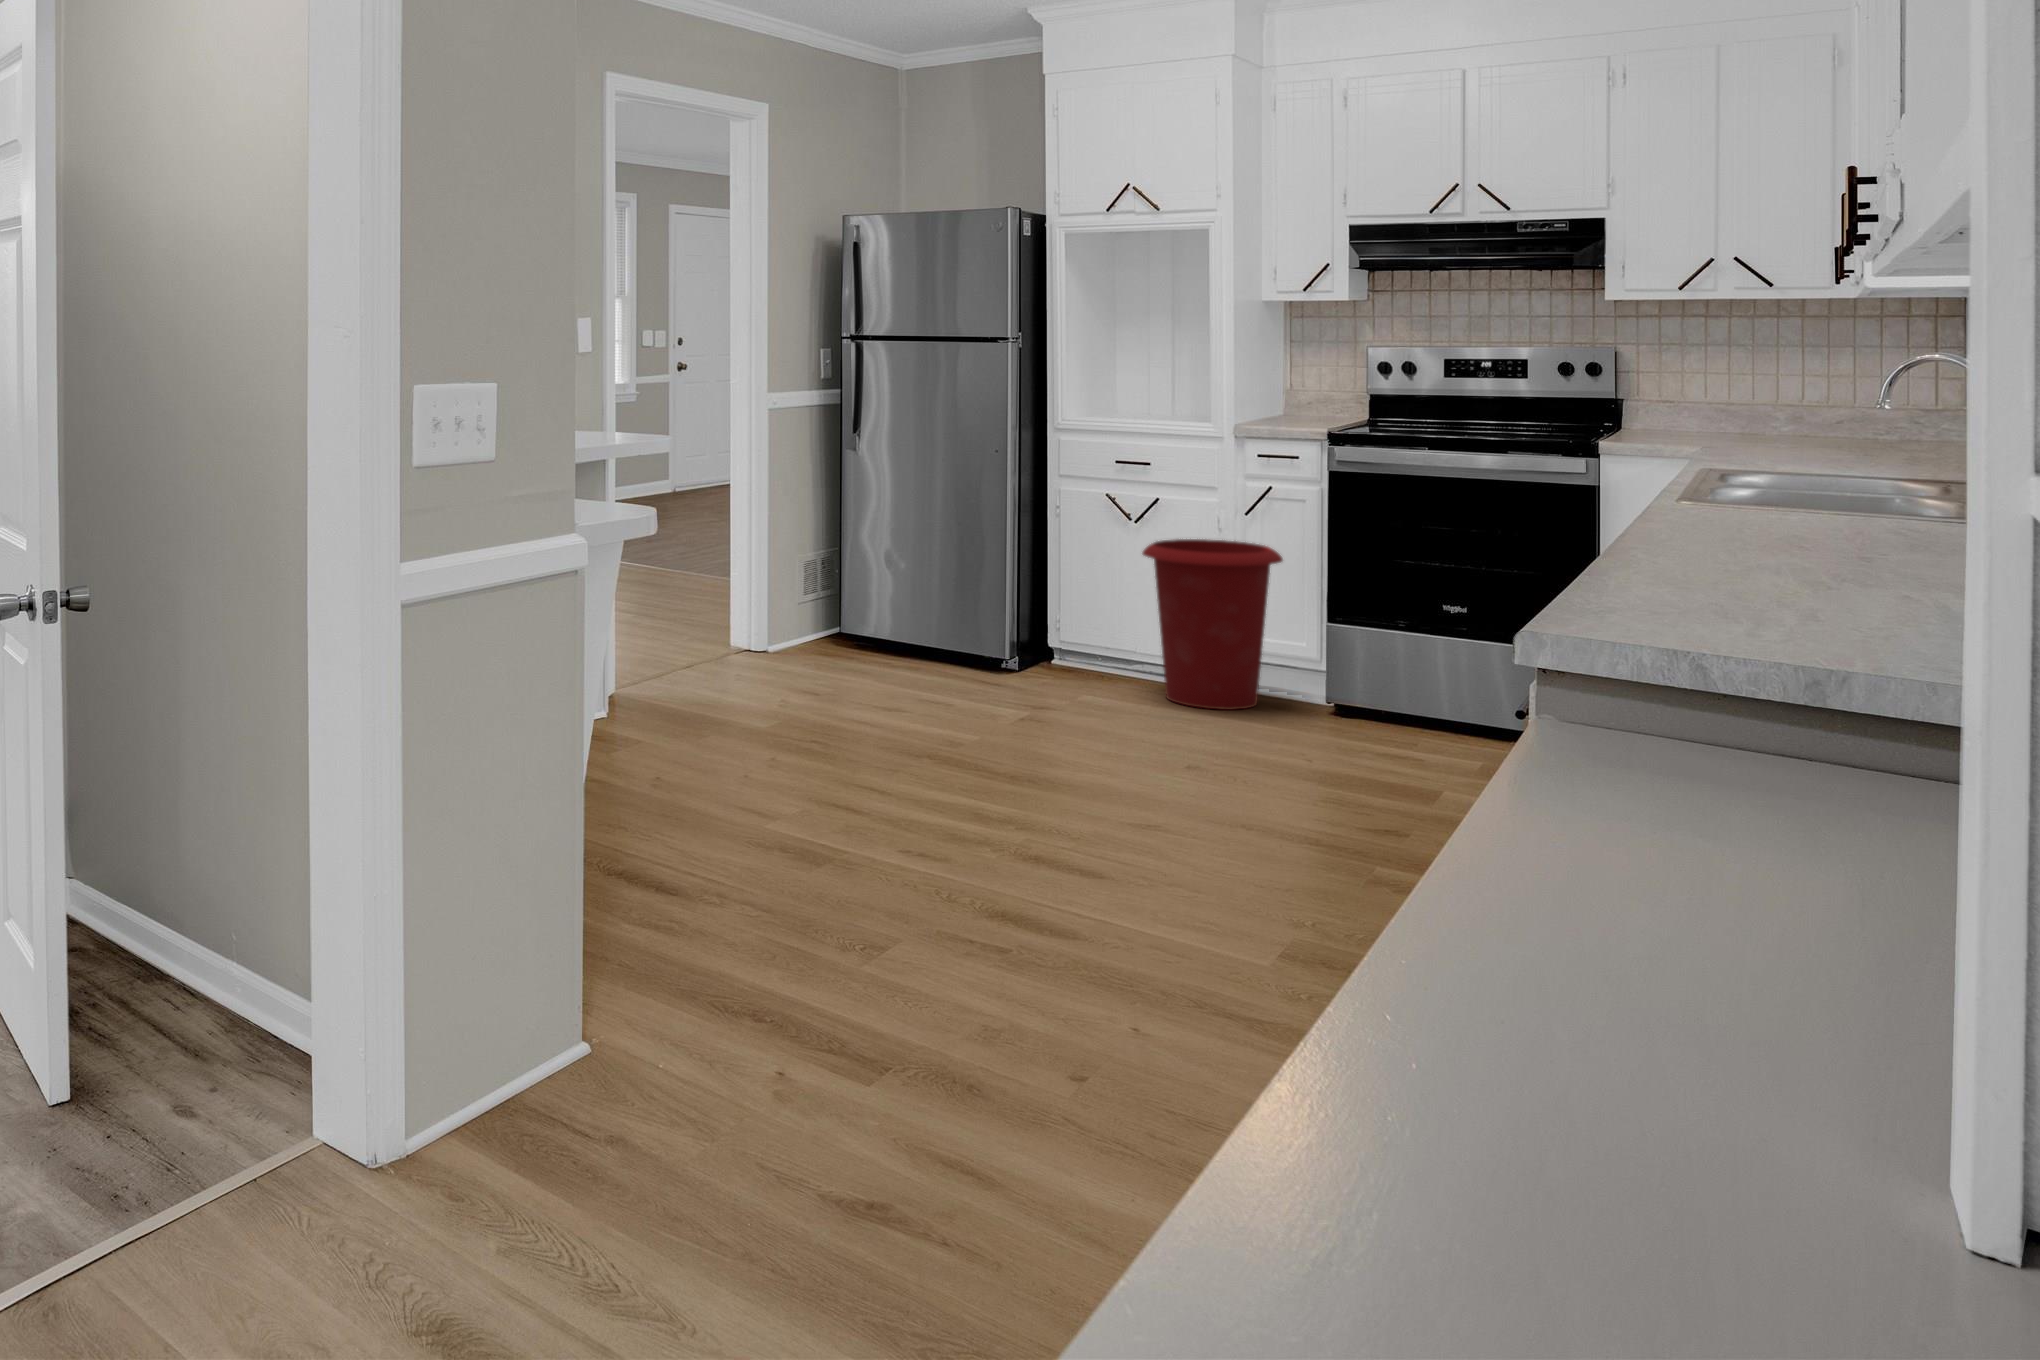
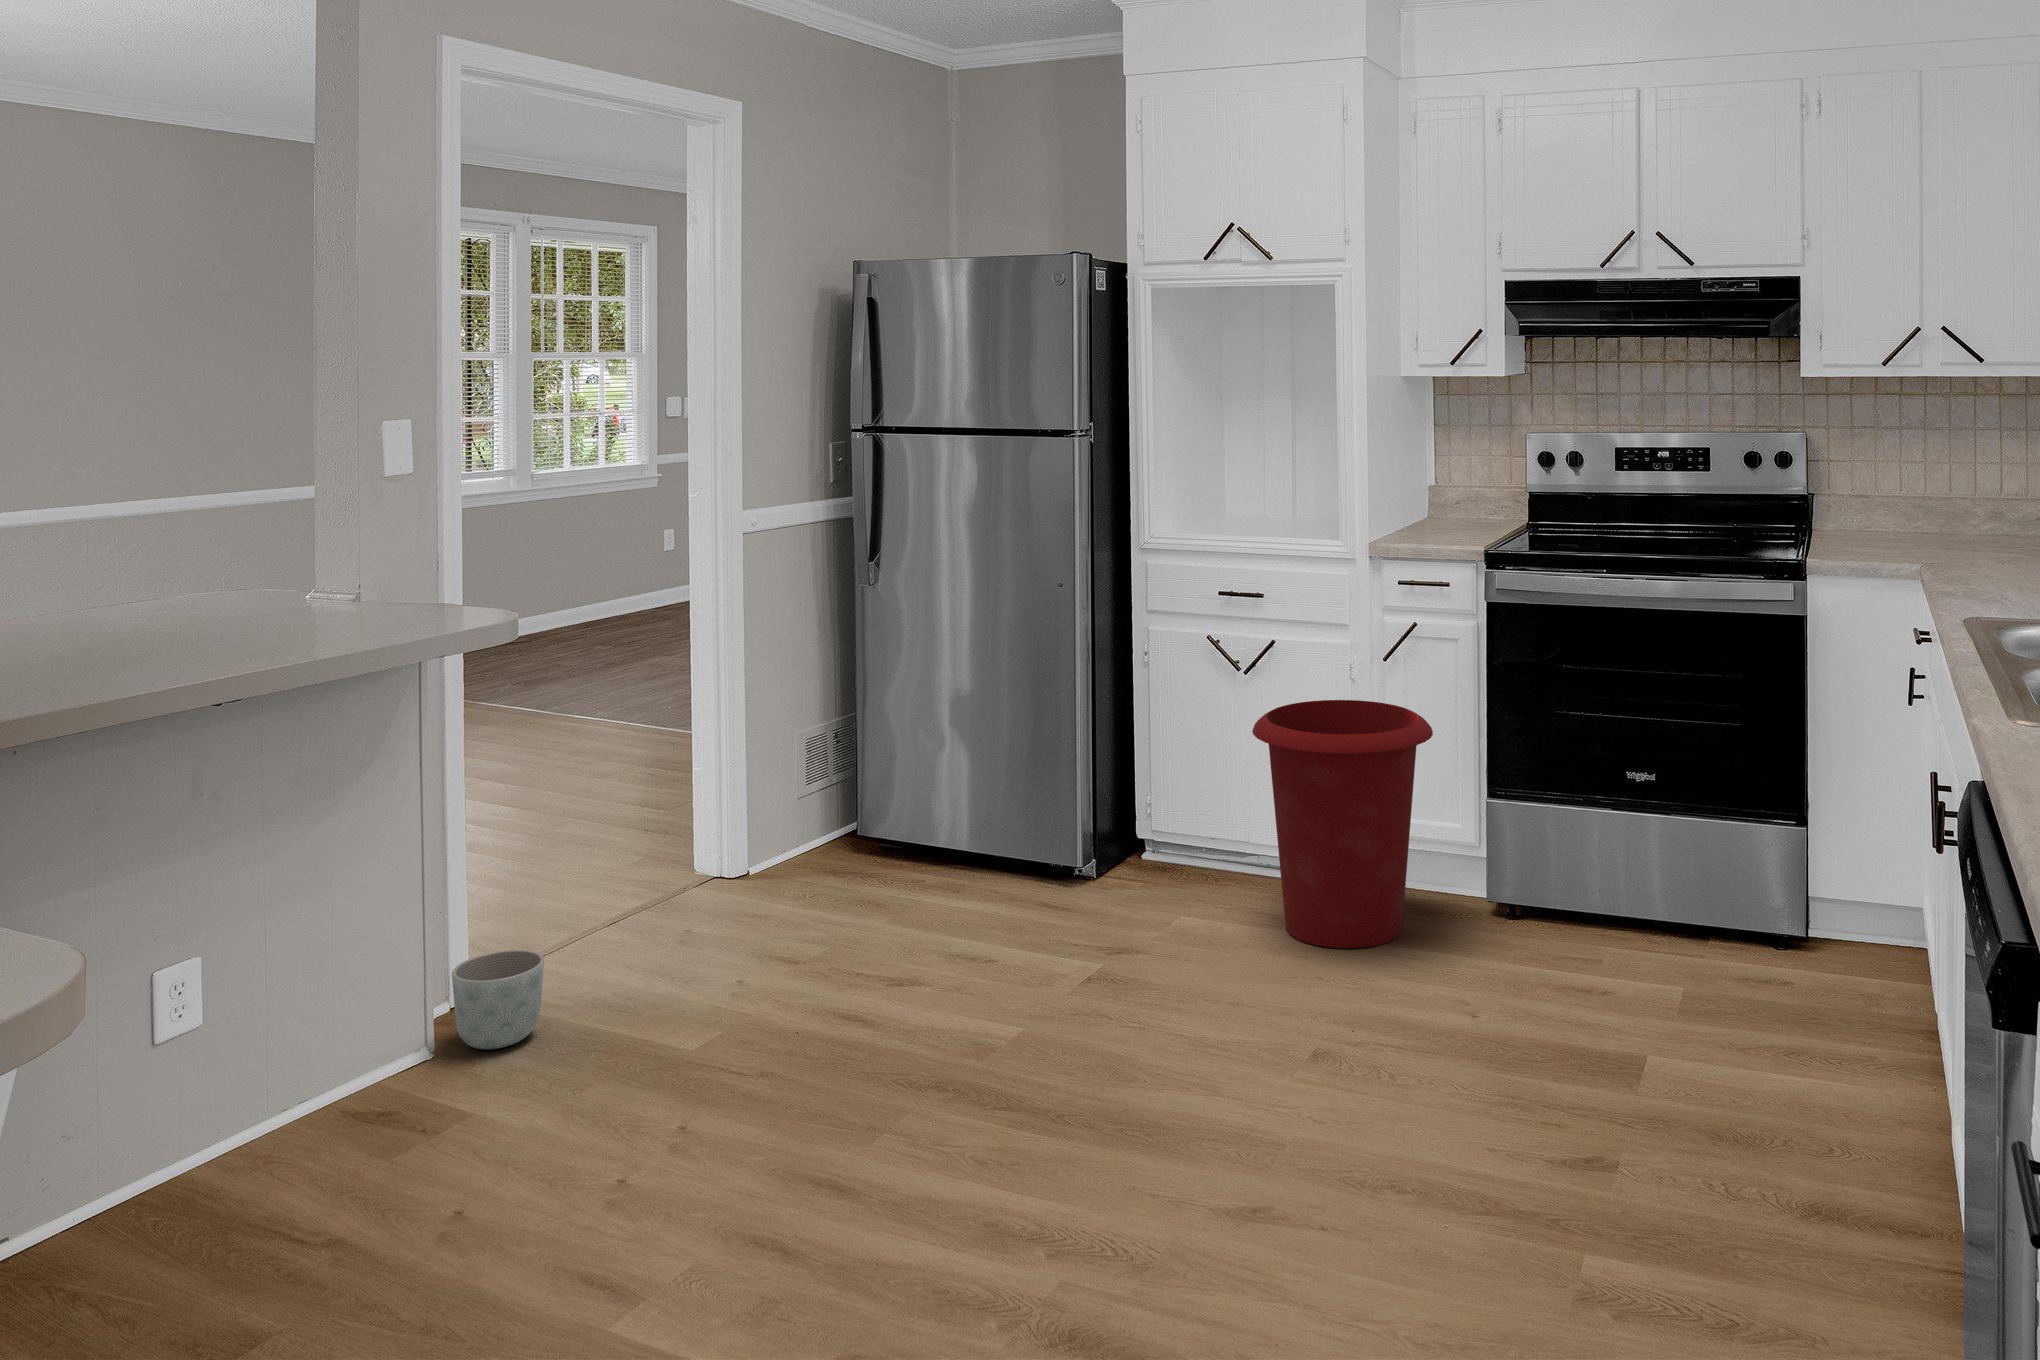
planter: none [619,652,672,707] -> present [452,950,544,1049]

